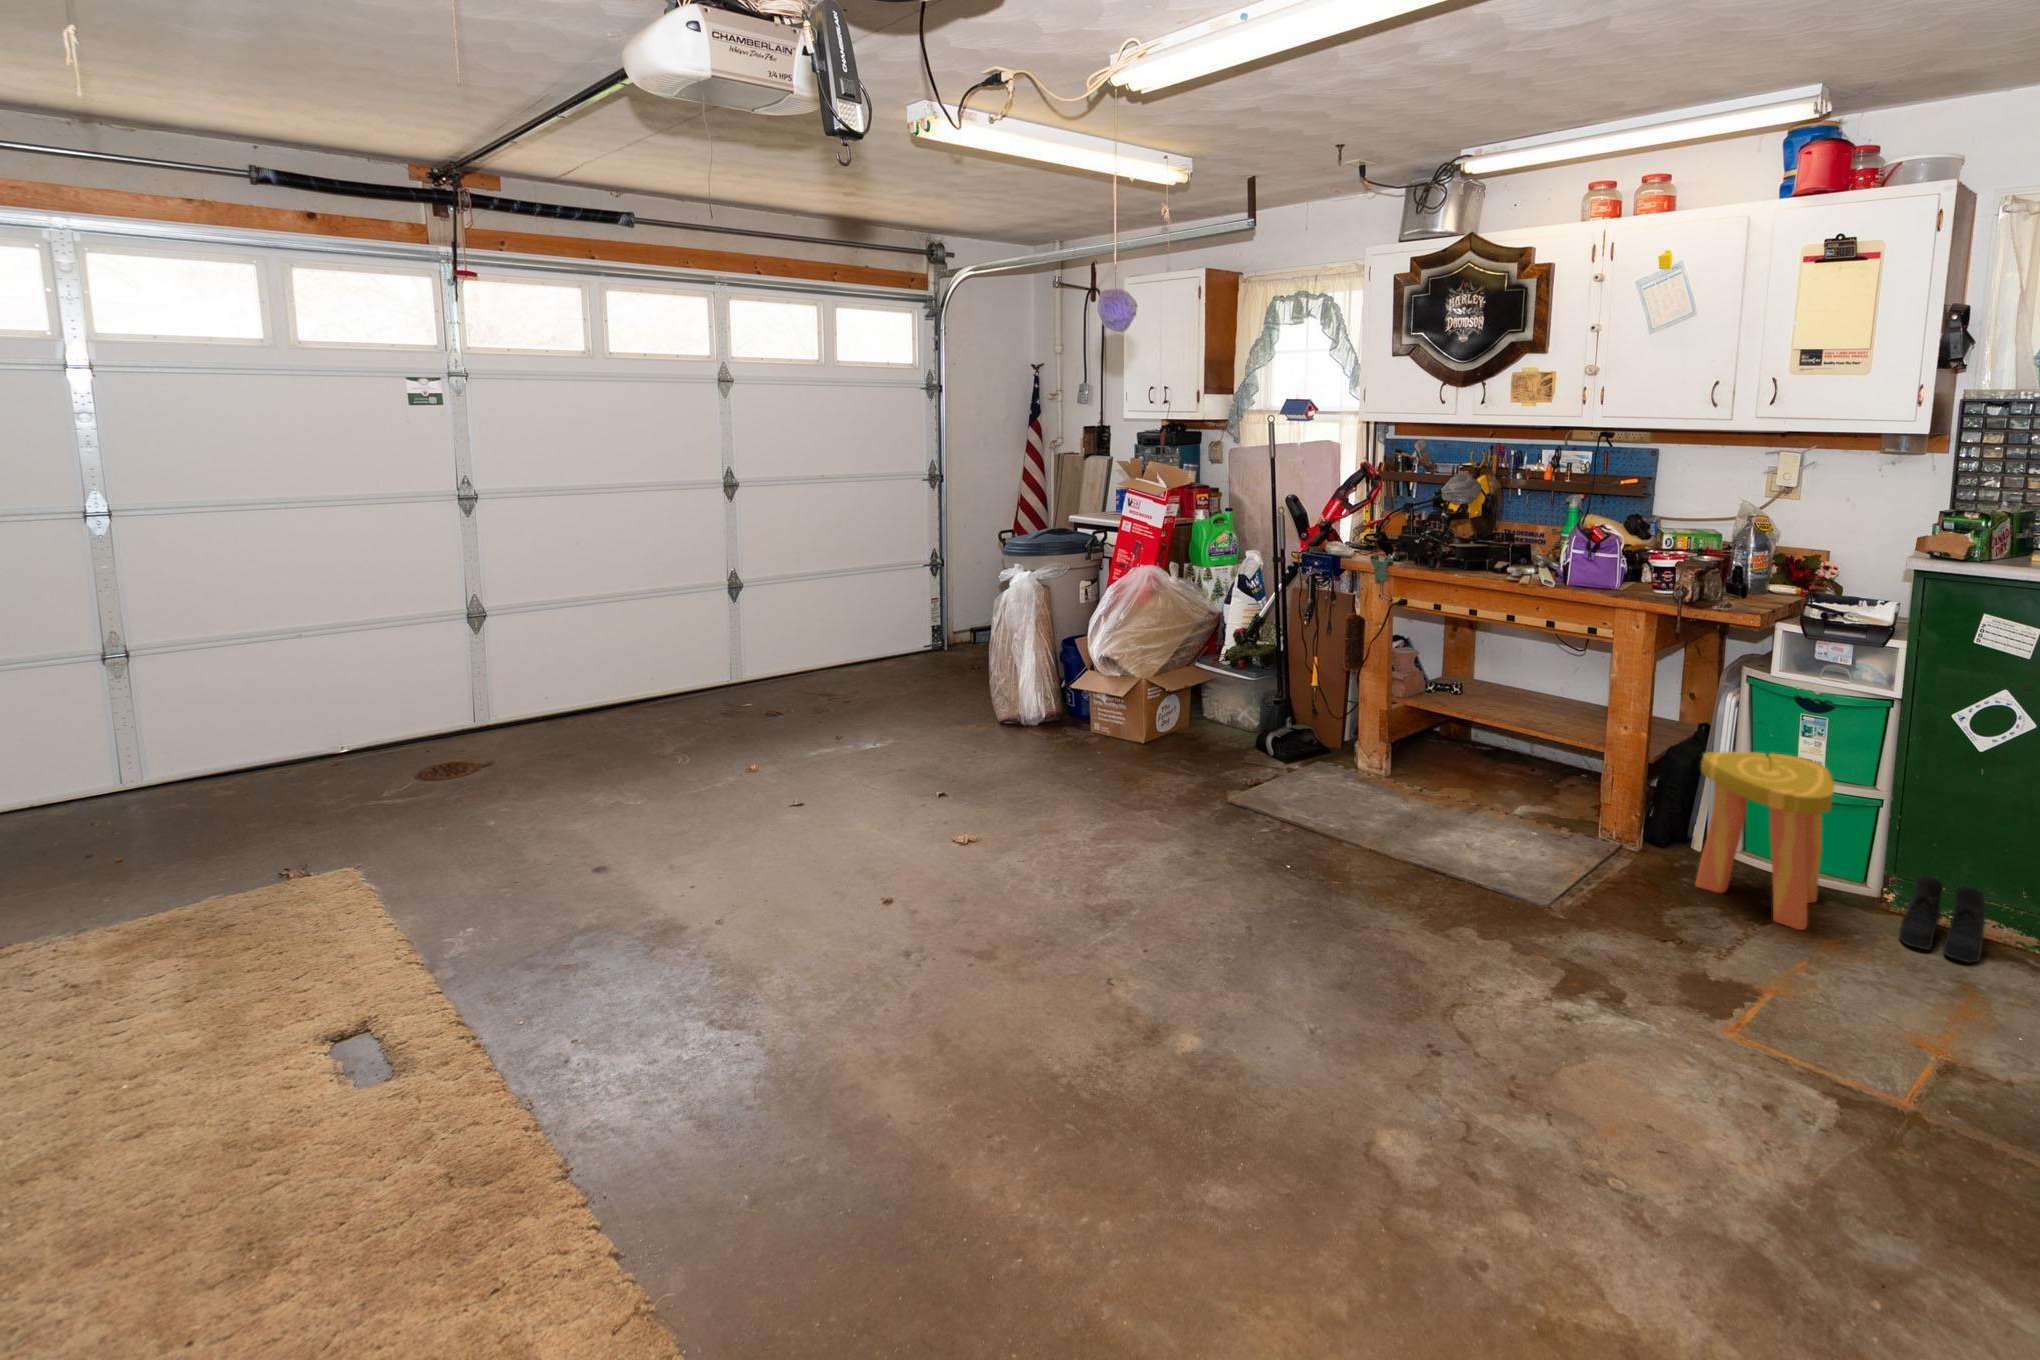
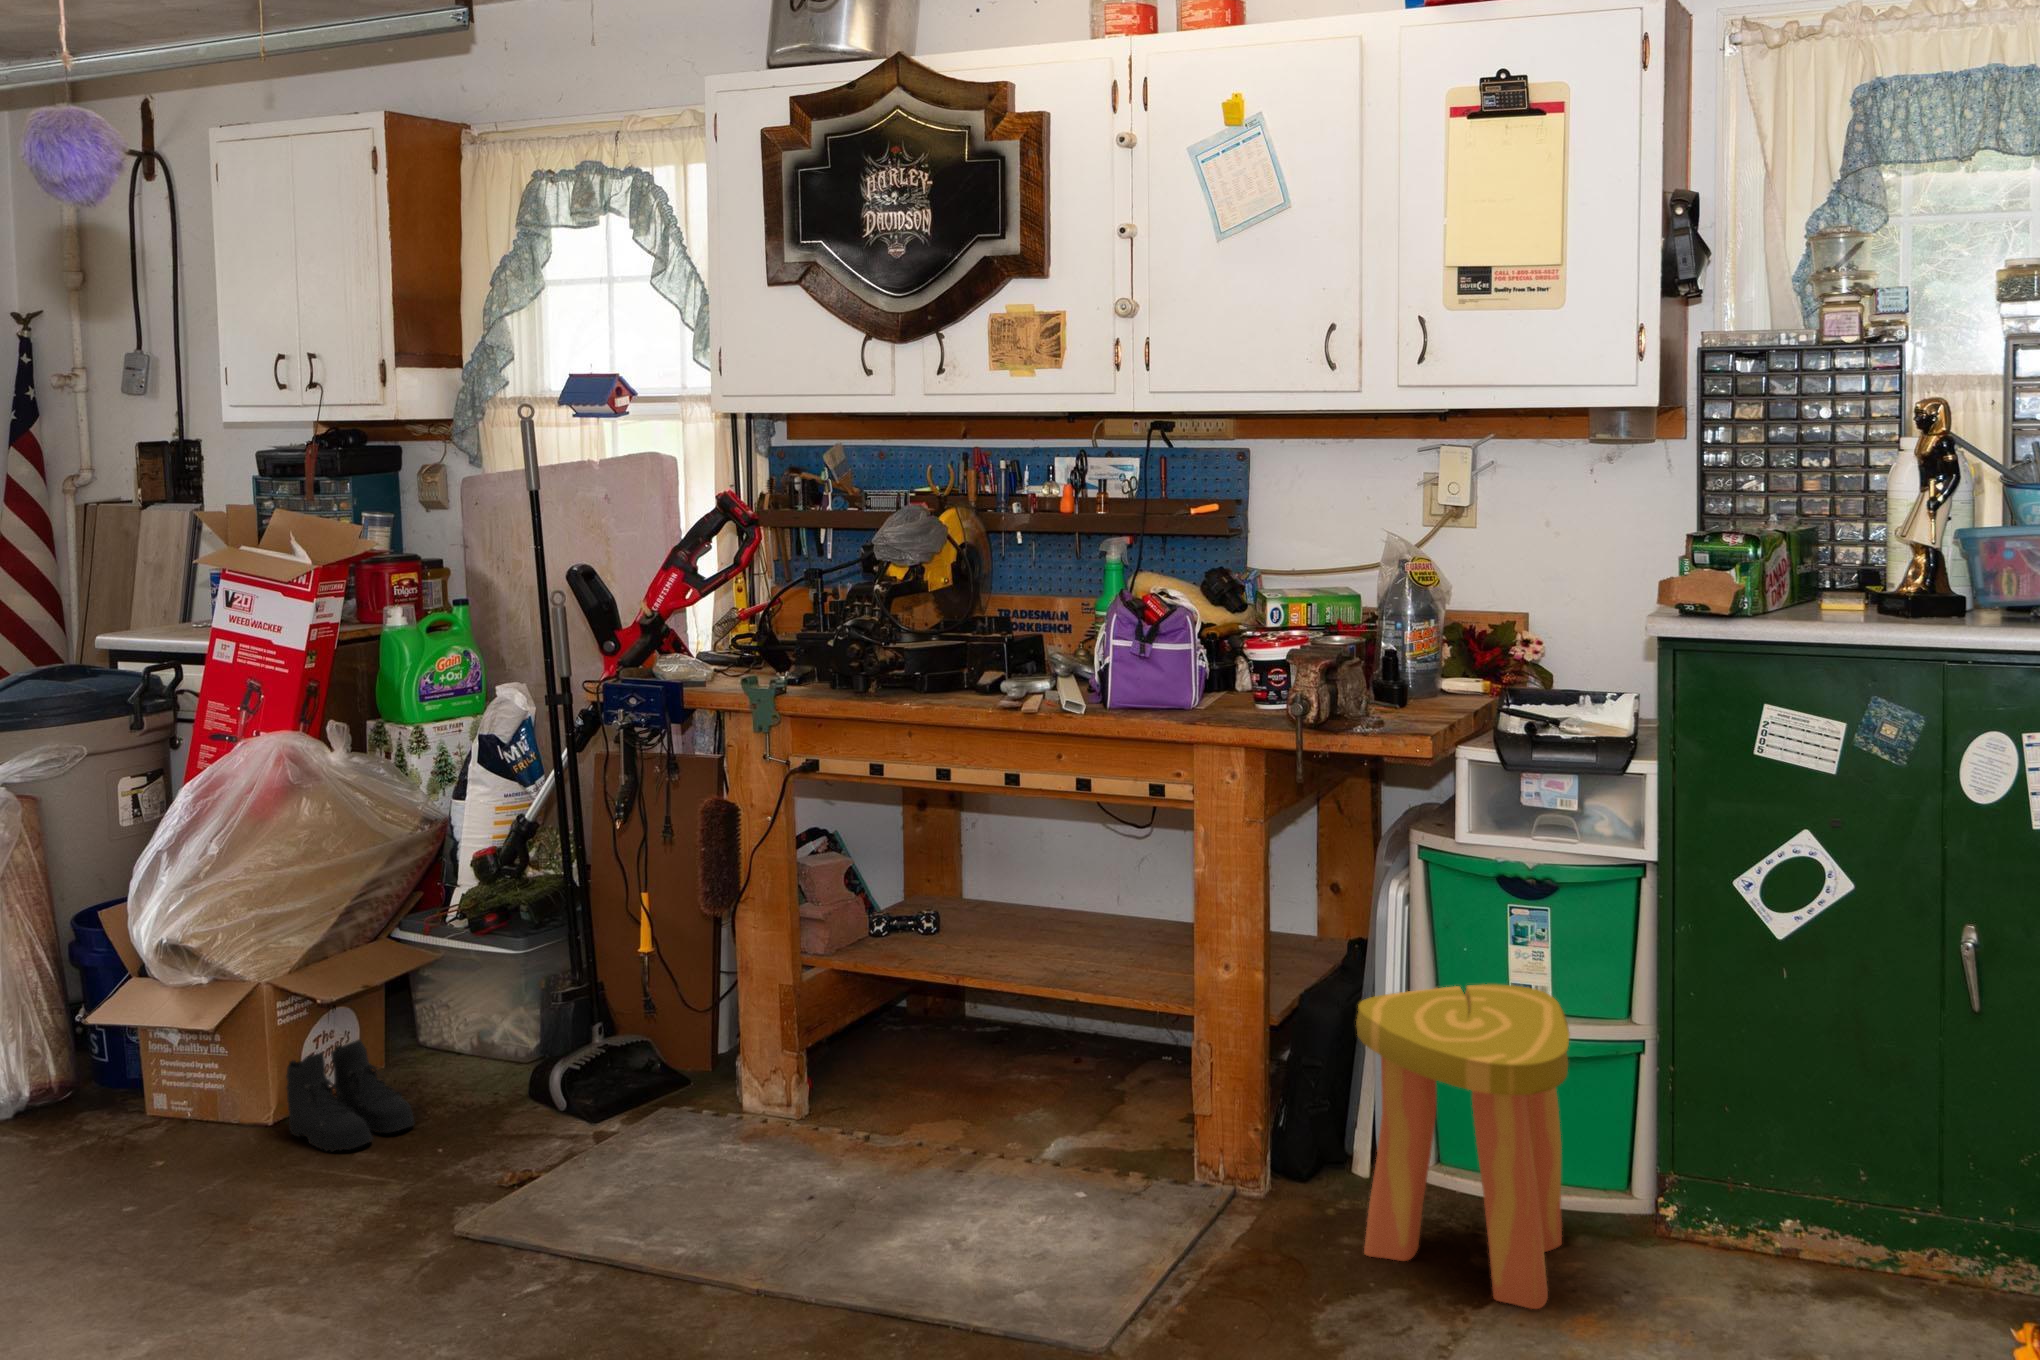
boots: present [1899,875,1985,962] -> present [286,1039,414,1152]

